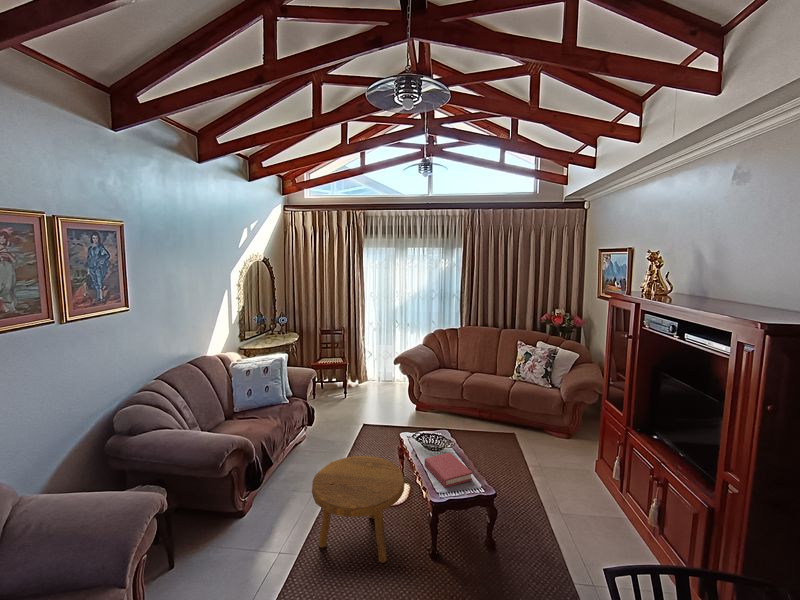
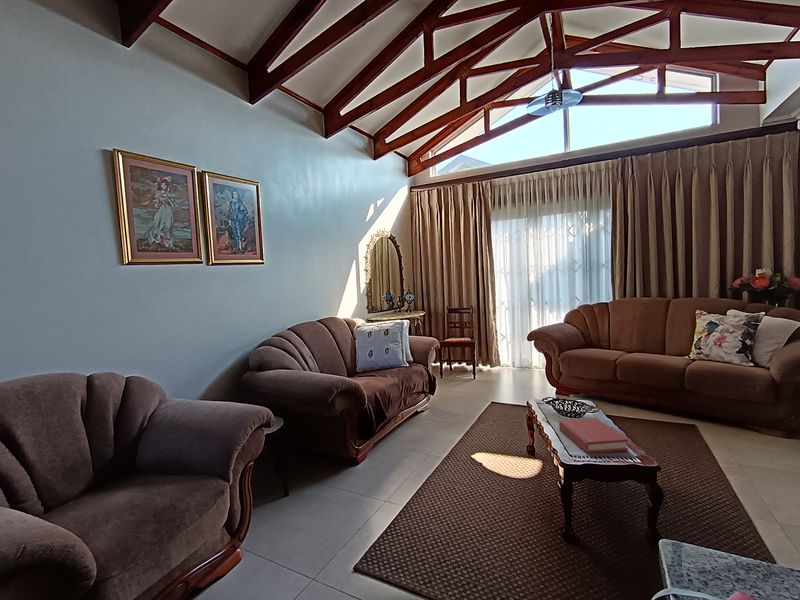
footstool: present [312,456,404,563] -> none [420,412,531,536]

